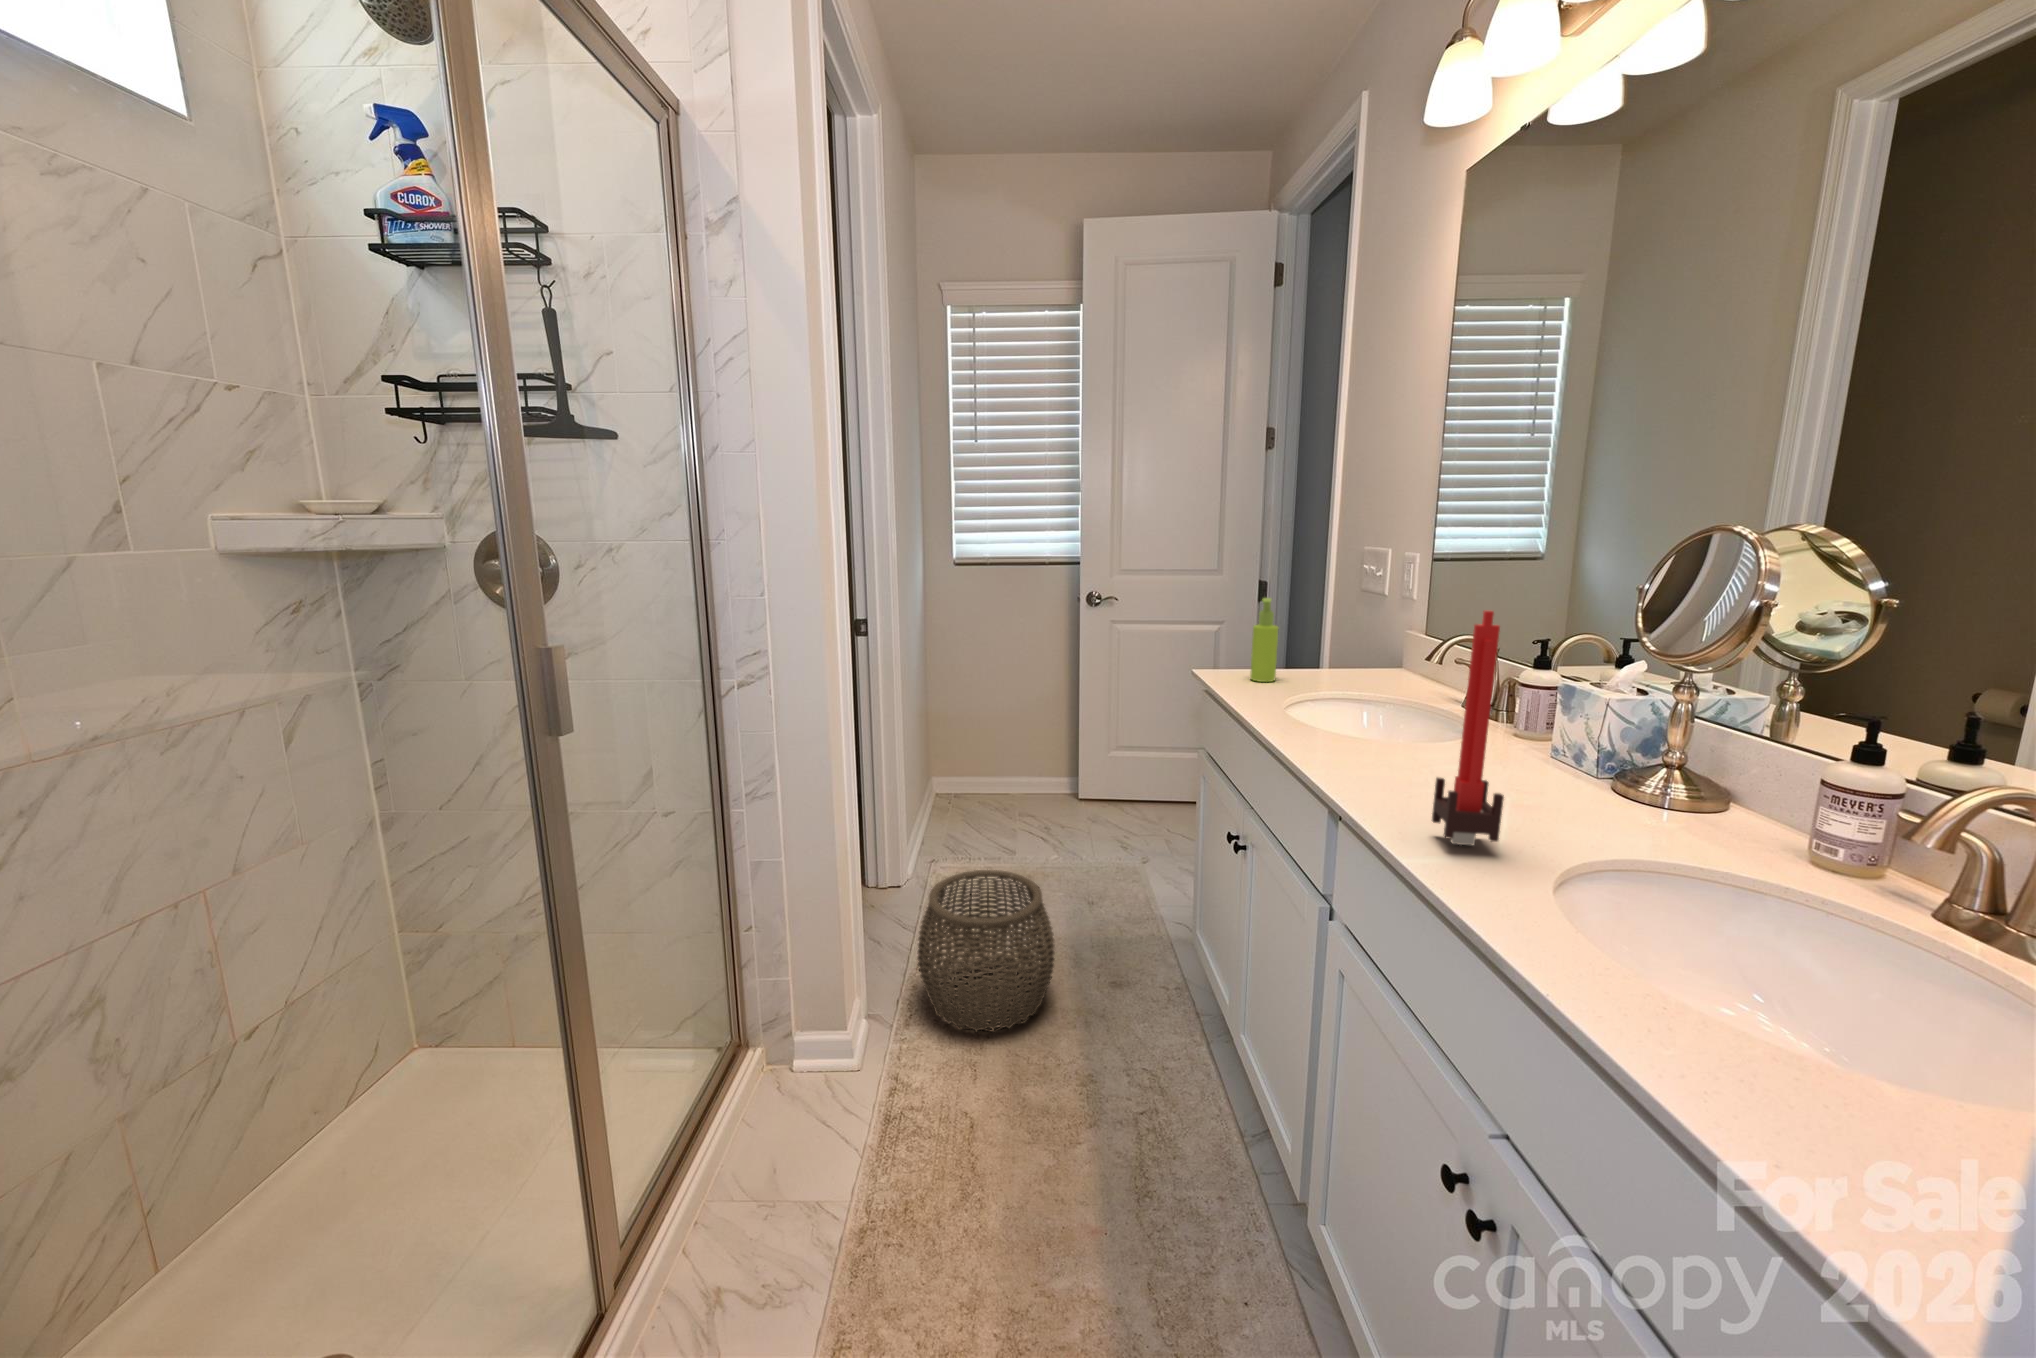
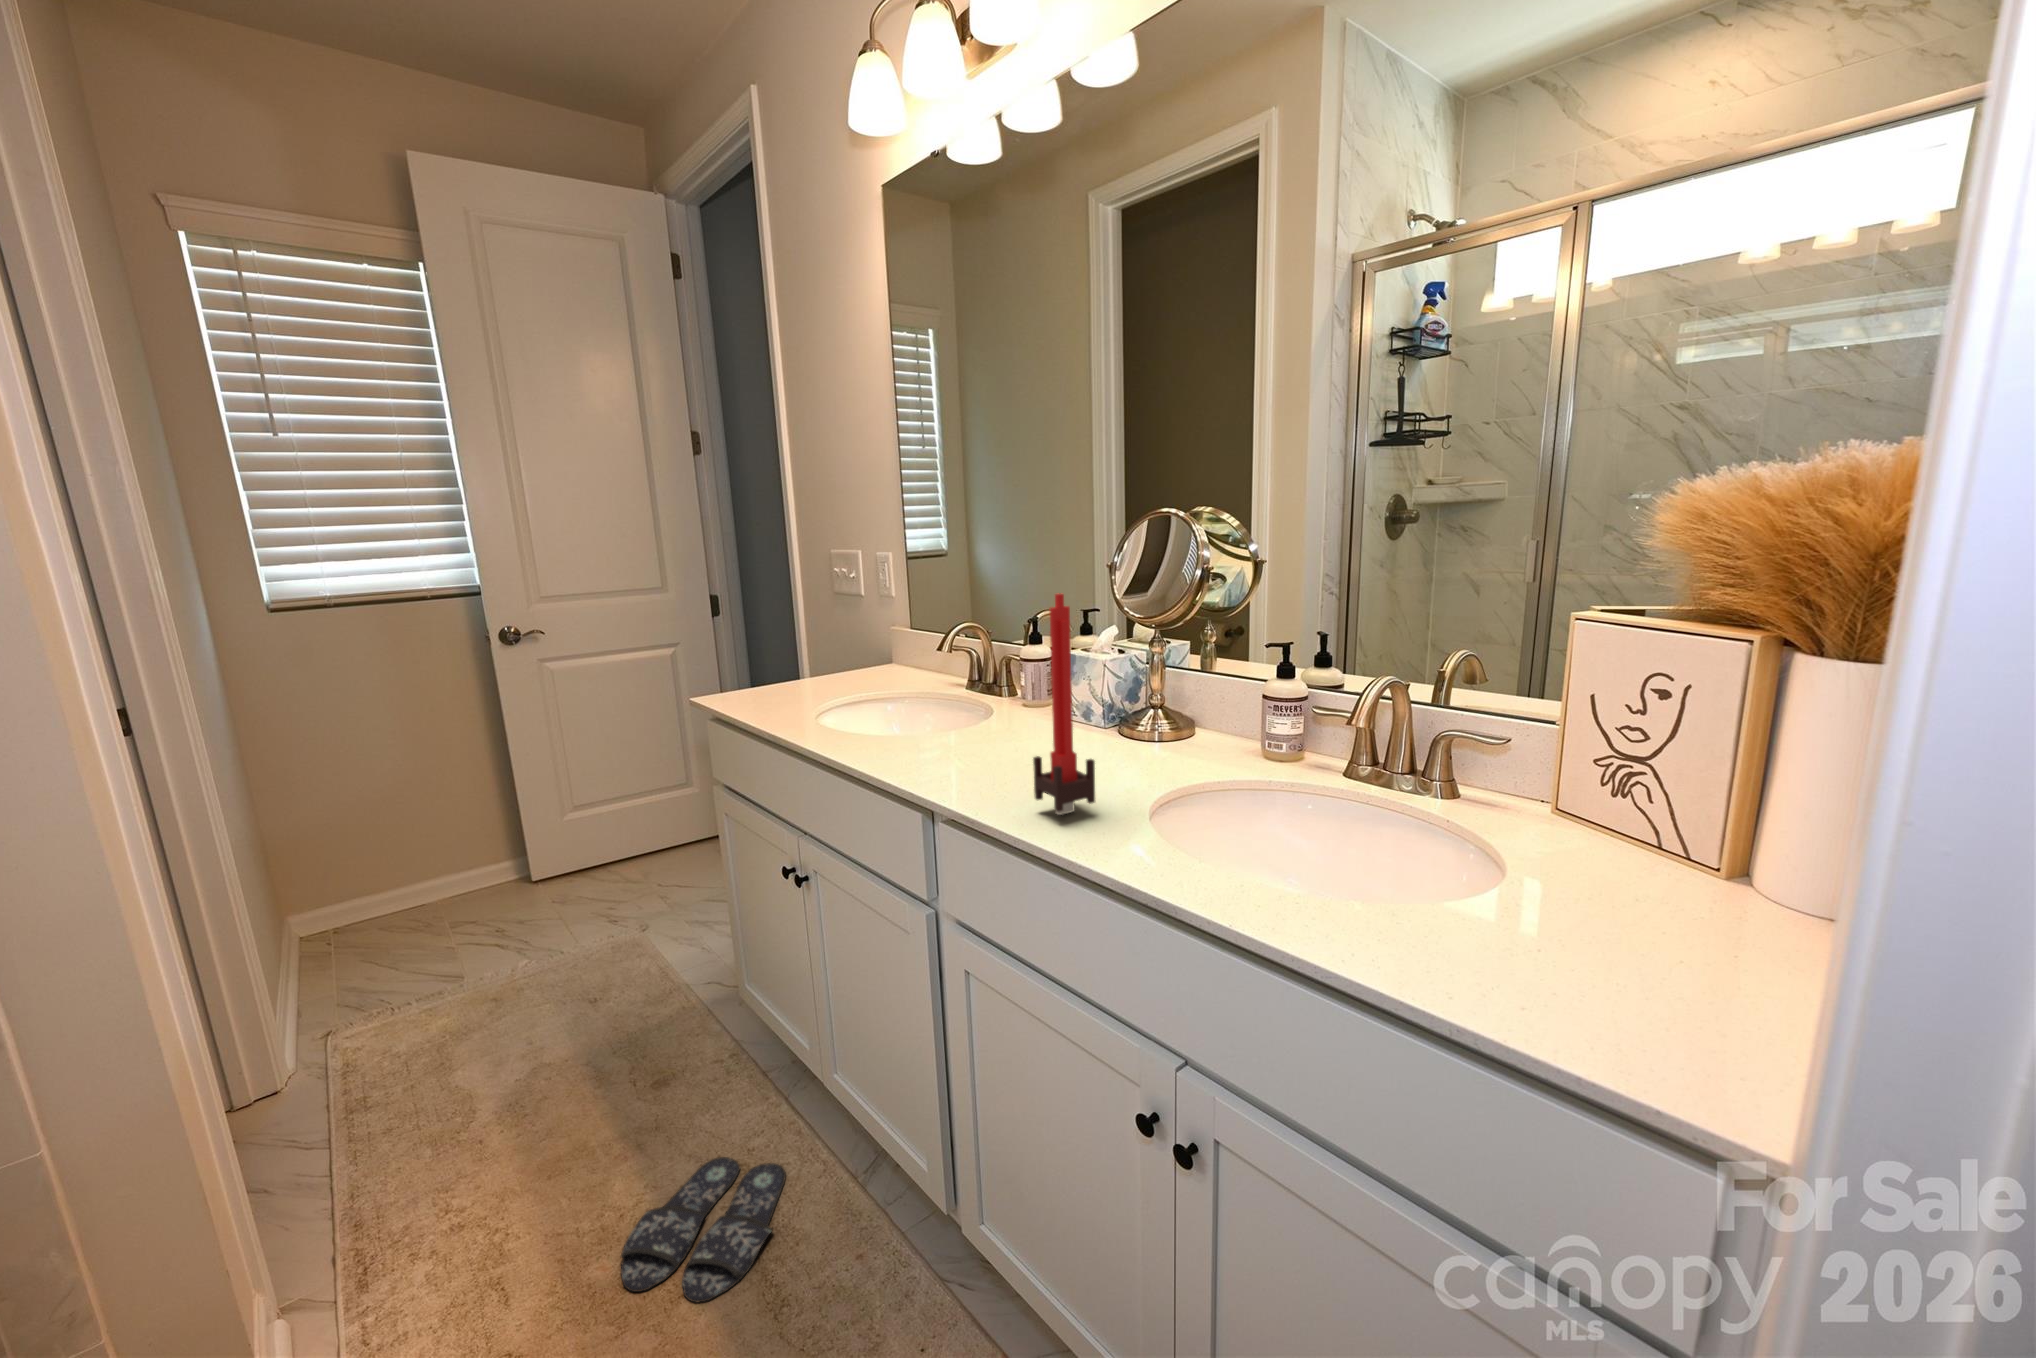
soap dispenser: present [1250,598,1279,682] -> none [753,608,786,698]
woven basket: present [917,870,1055,1032] -> none [354,1006,584,1254]
slippers: none [1044,1056,1183,1155] -> present [621,1157,786,1302]

